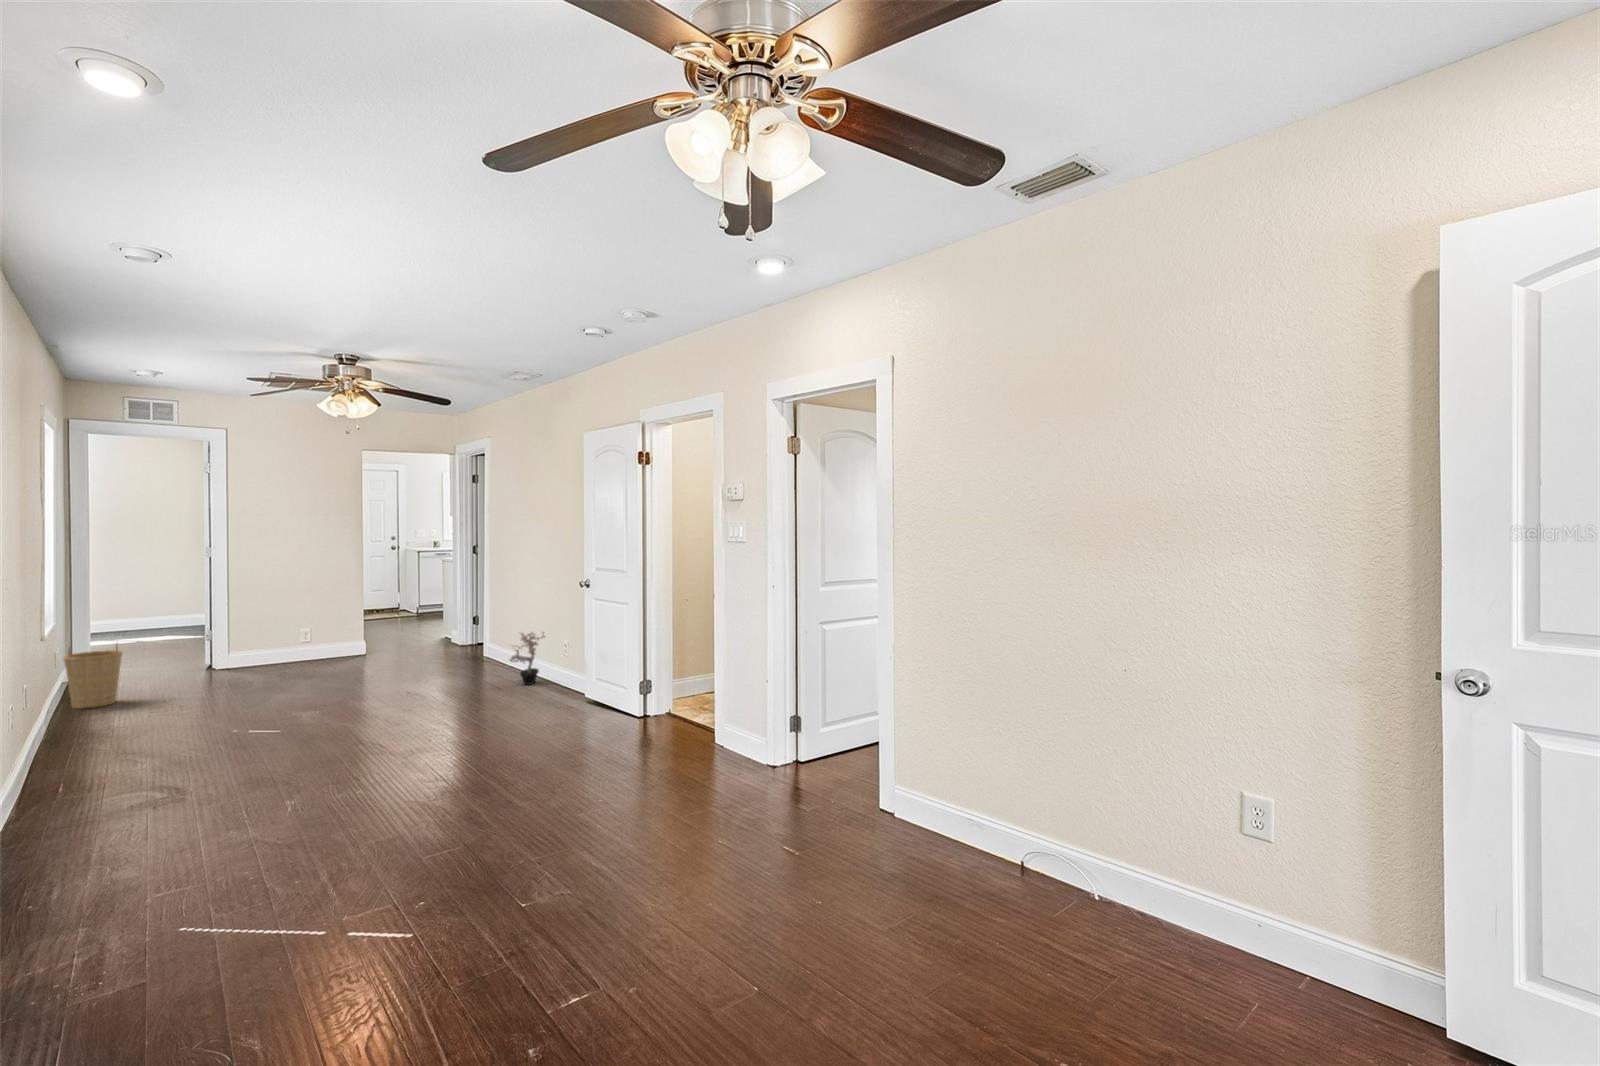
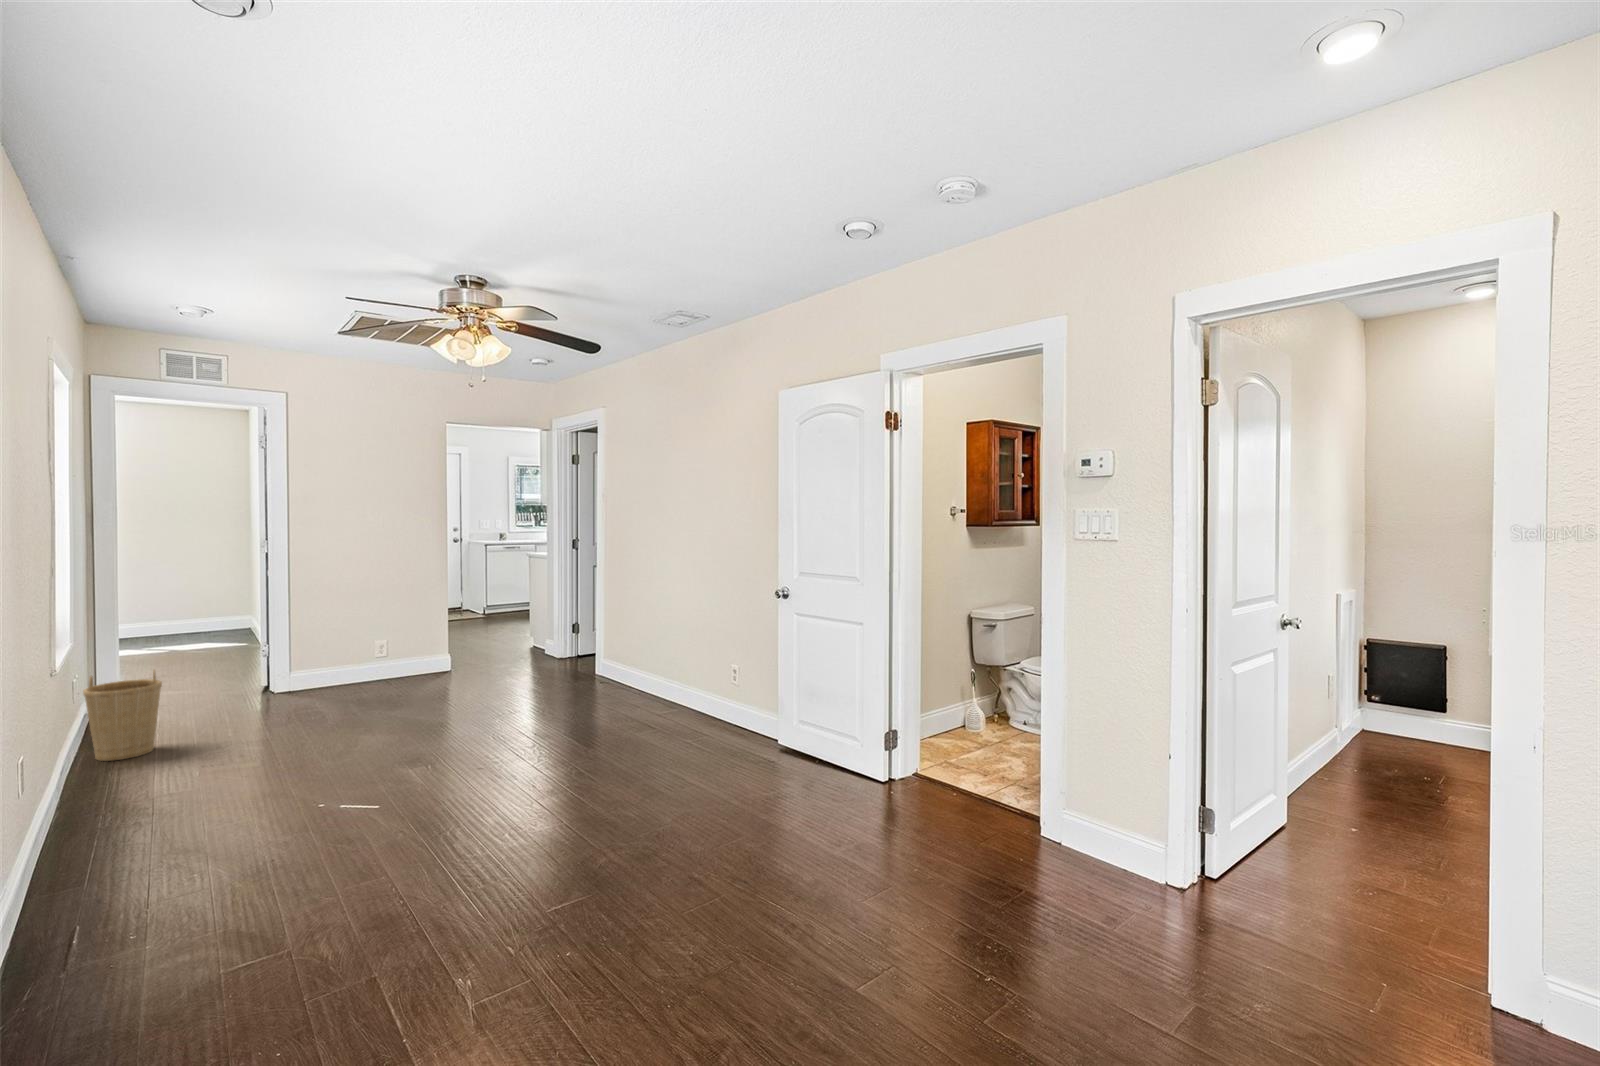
potted plant: present [509,632,545,685] -> none [654,647,708,722]

